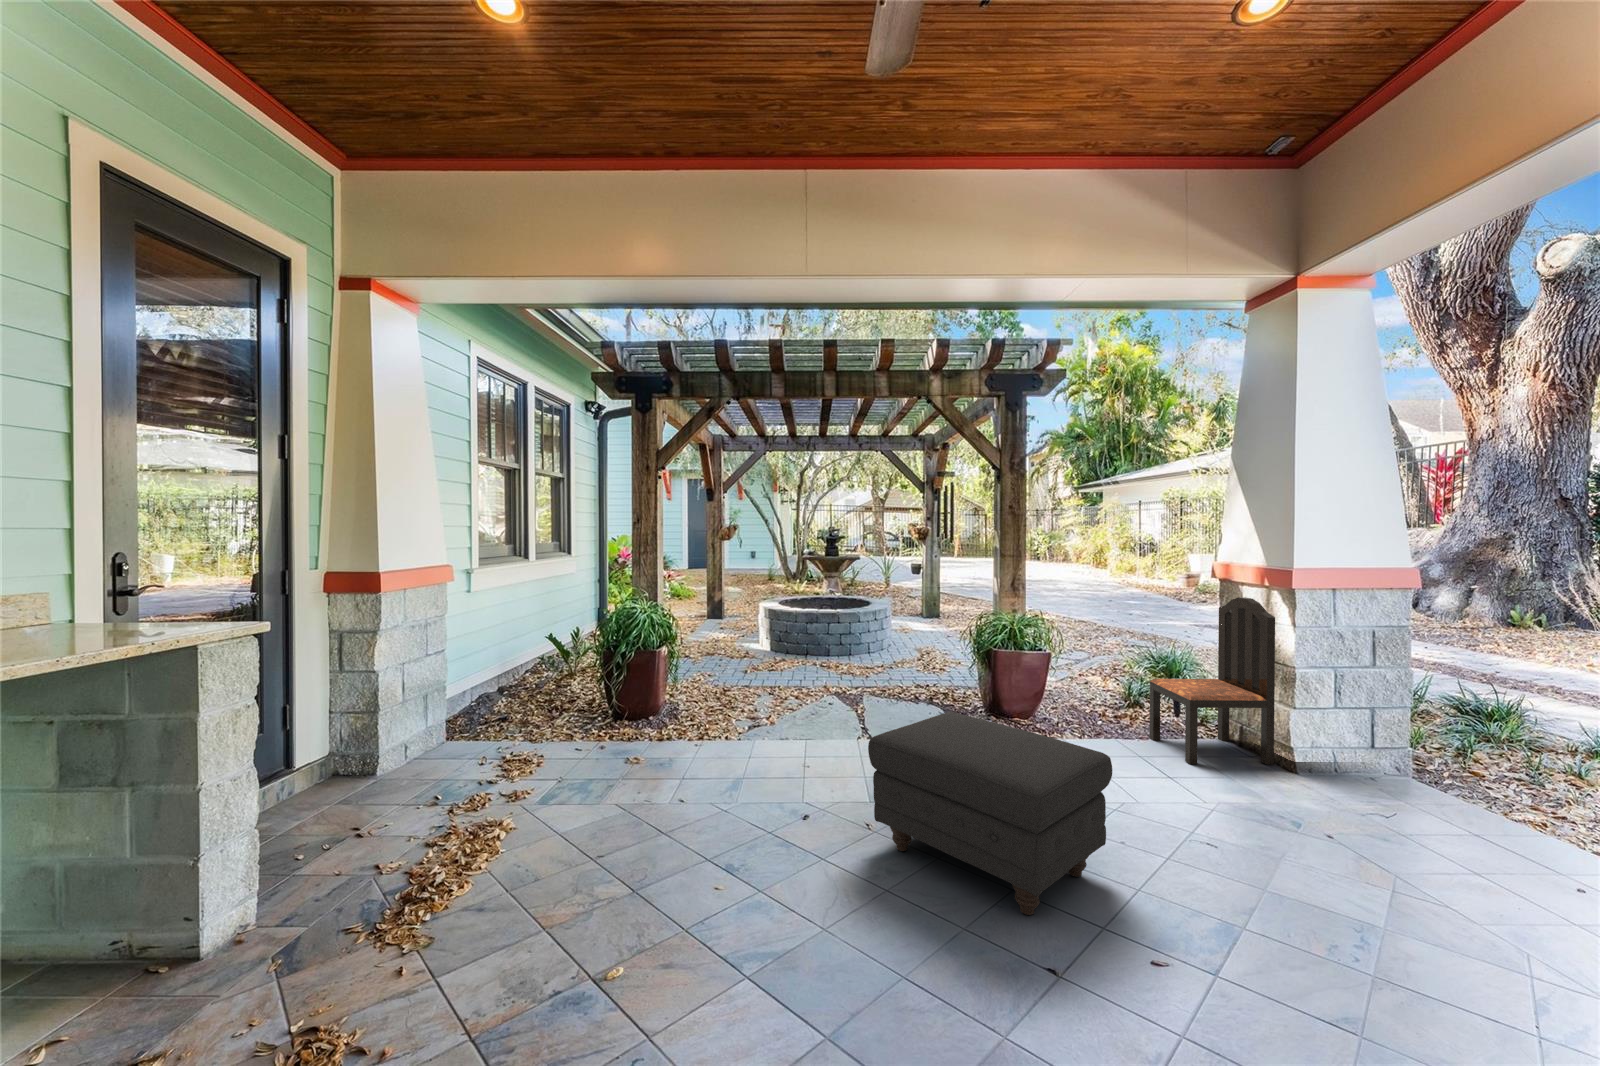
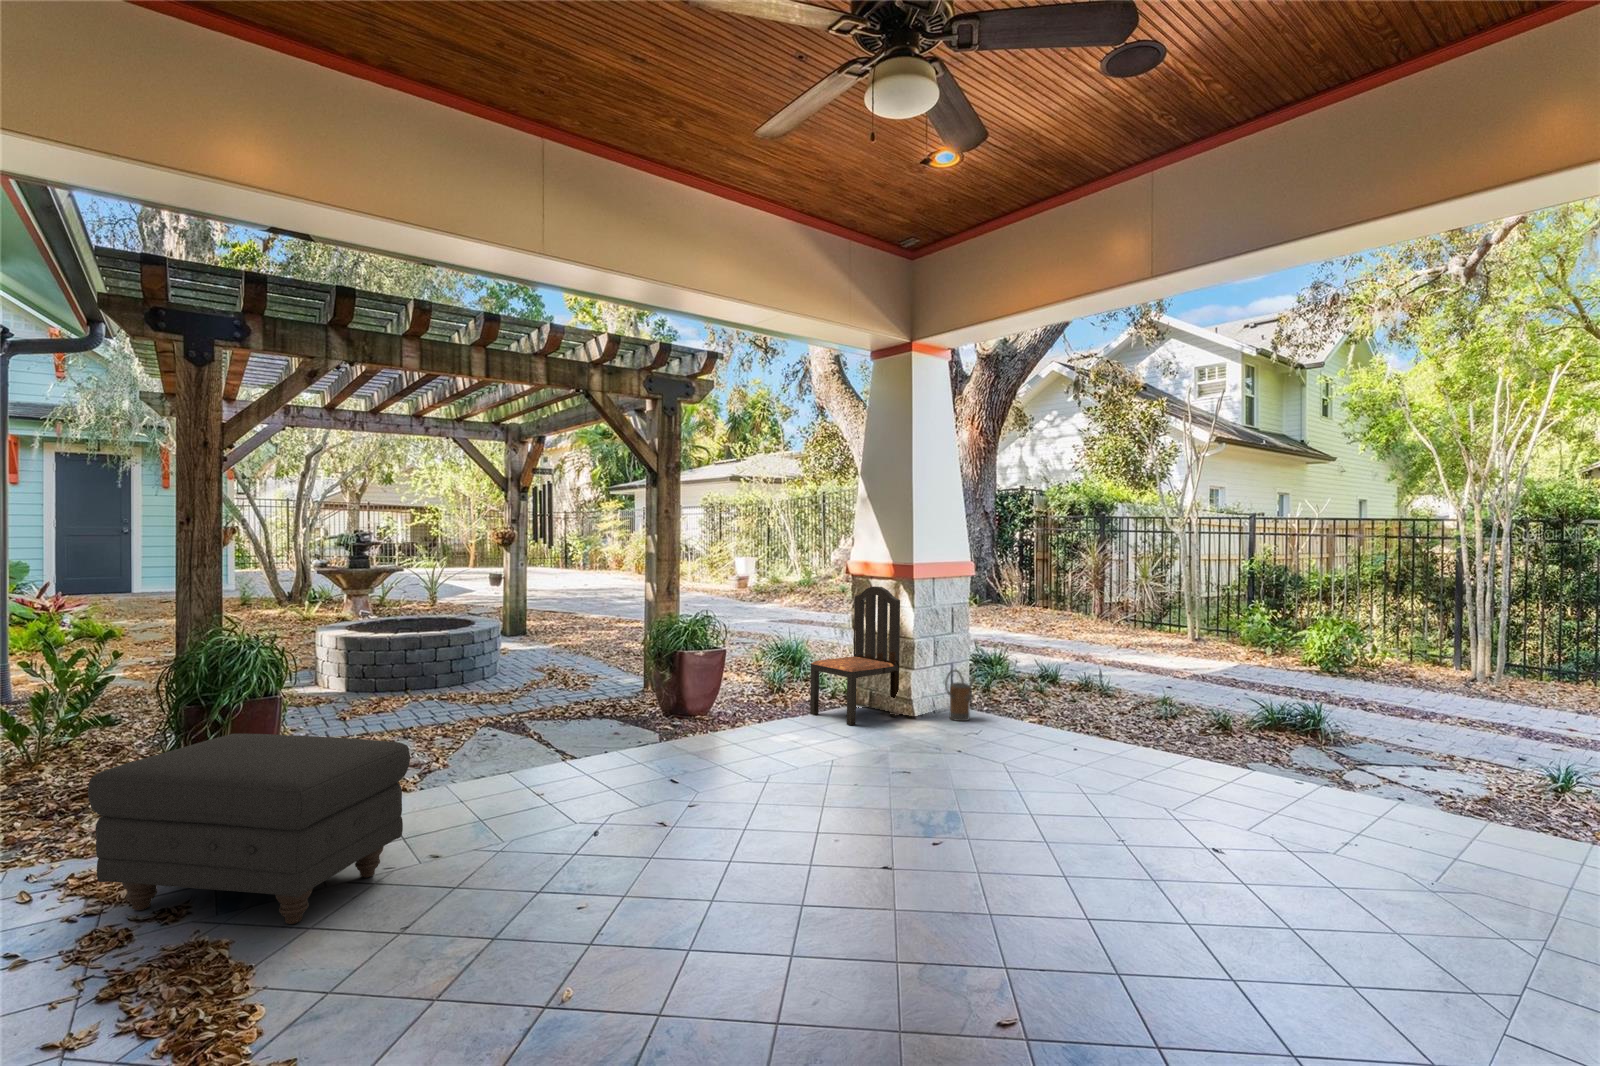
ottoman: present [868,712,1112,915] -> present [88,734,410,924]
watering can: none [1346,719,1411,794] -> present [945,669,974,721]

